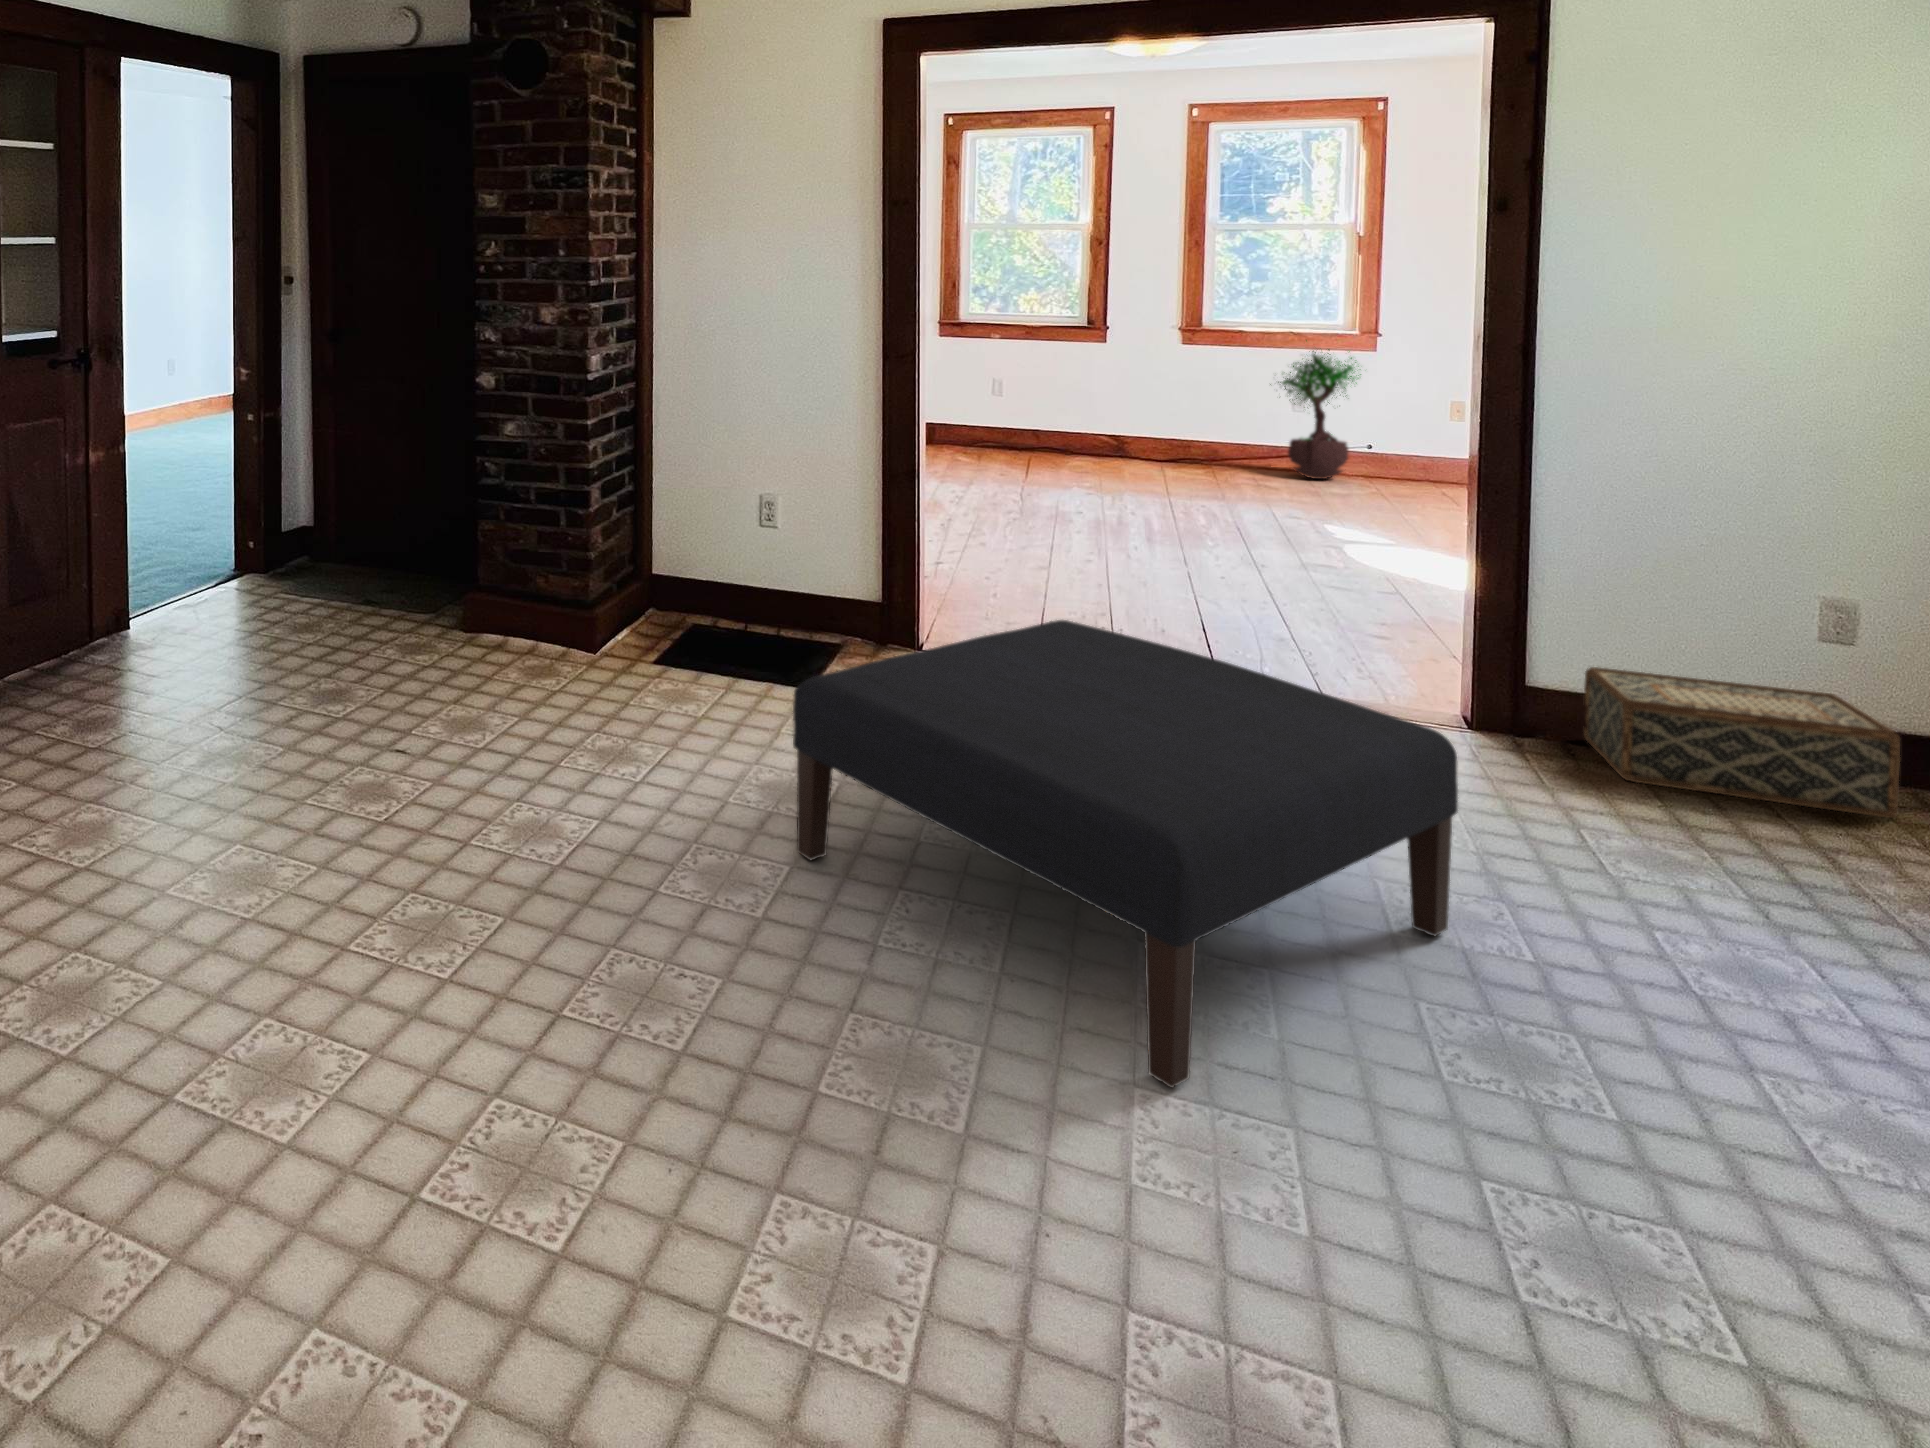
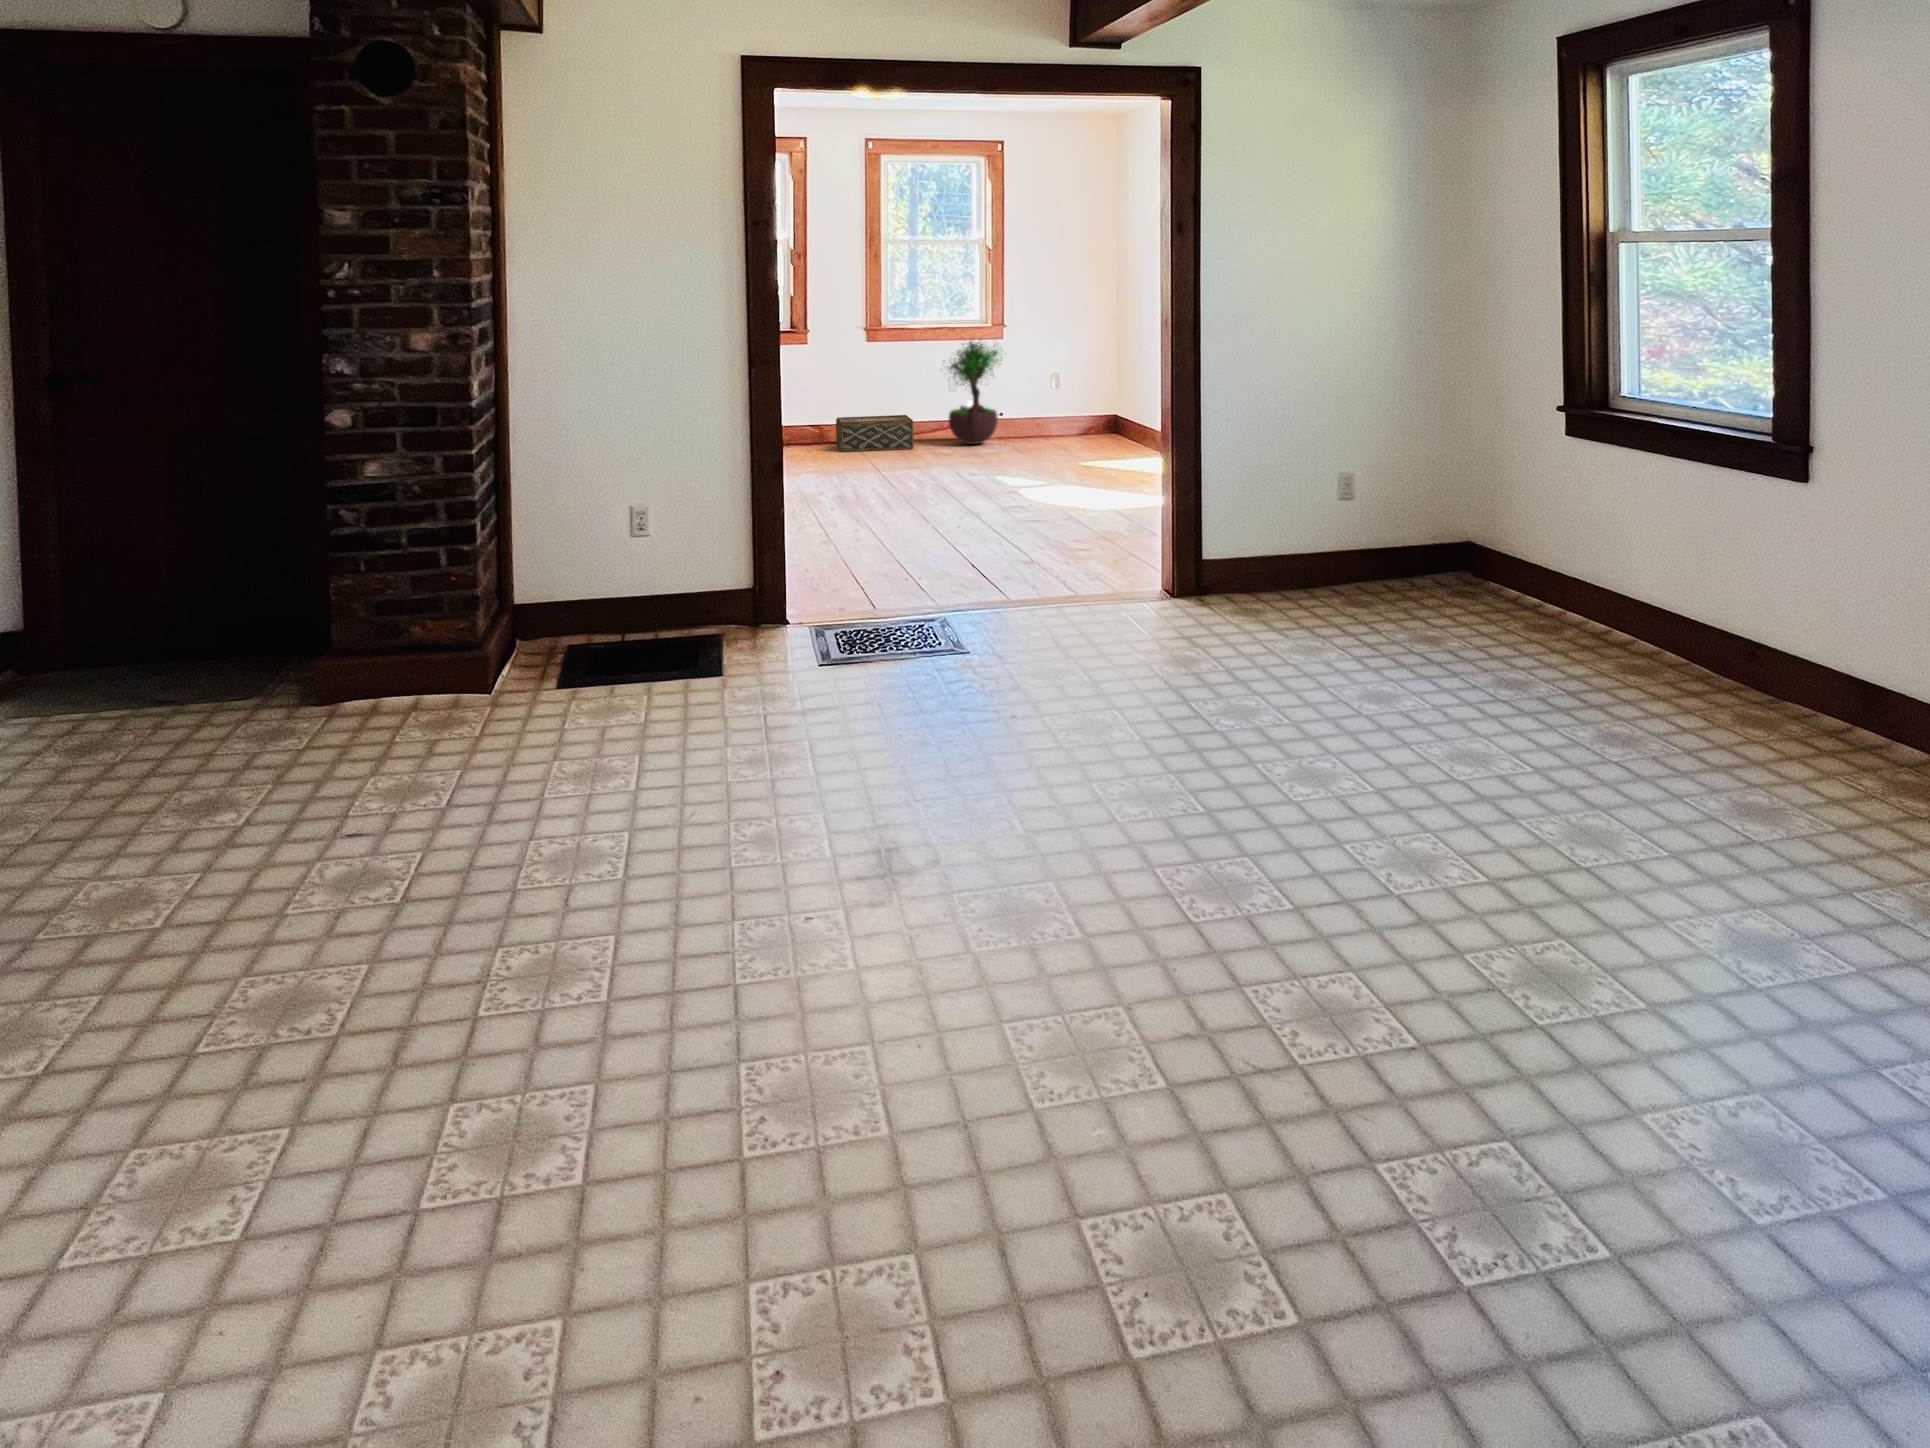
ottoman: present [793,620,1458,1088] -> none [821,565,1252,863]
woven basket: present [1584,667,1900,818] -> present [836,415,914,452]

